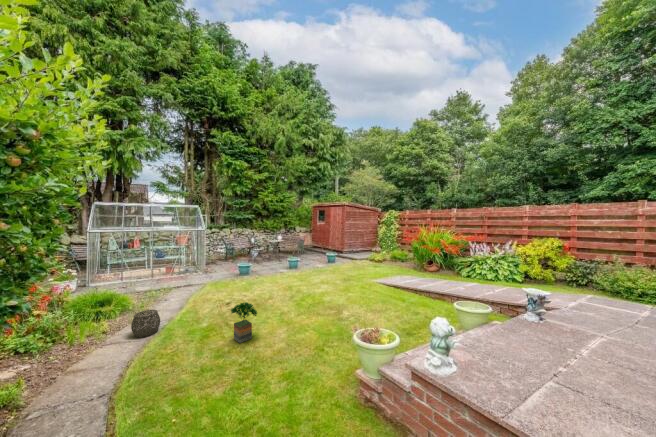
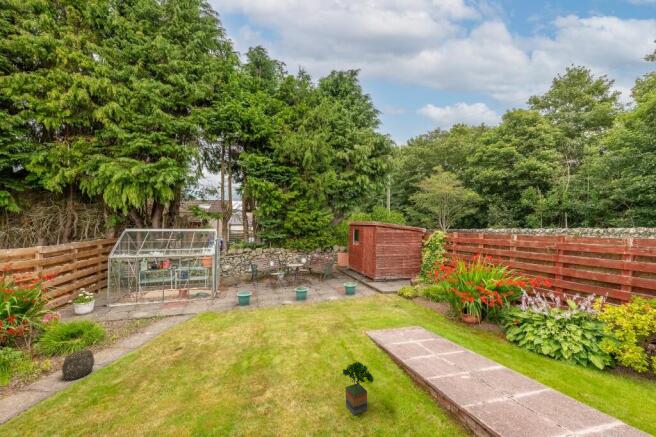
potted tree: present [231,302,257,343] -> present [343,362,374,415]

